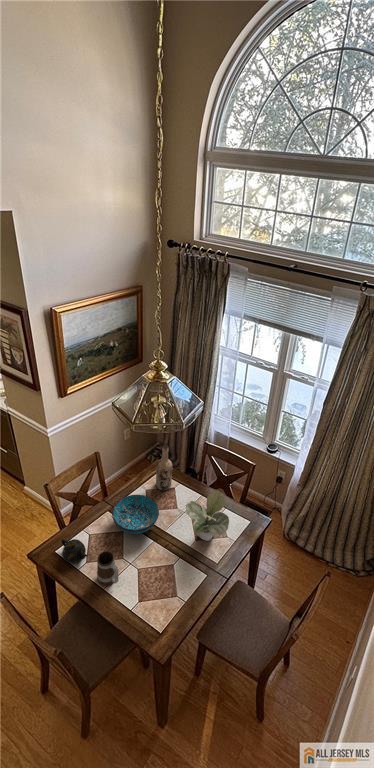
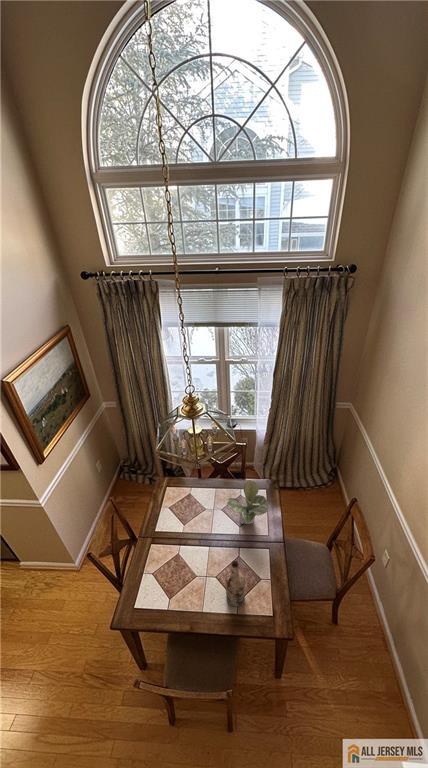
wine bottle: present [156,445,173,490] -> present [226,561,245,606]
decorative bowl: present [112,495,159,534] -> none [164,514,208,555]
teapot: present [61,539,87,563] -> none [139,586,173,611]
mug: present [97,551,119,586] -> none [188,579,213,610]

